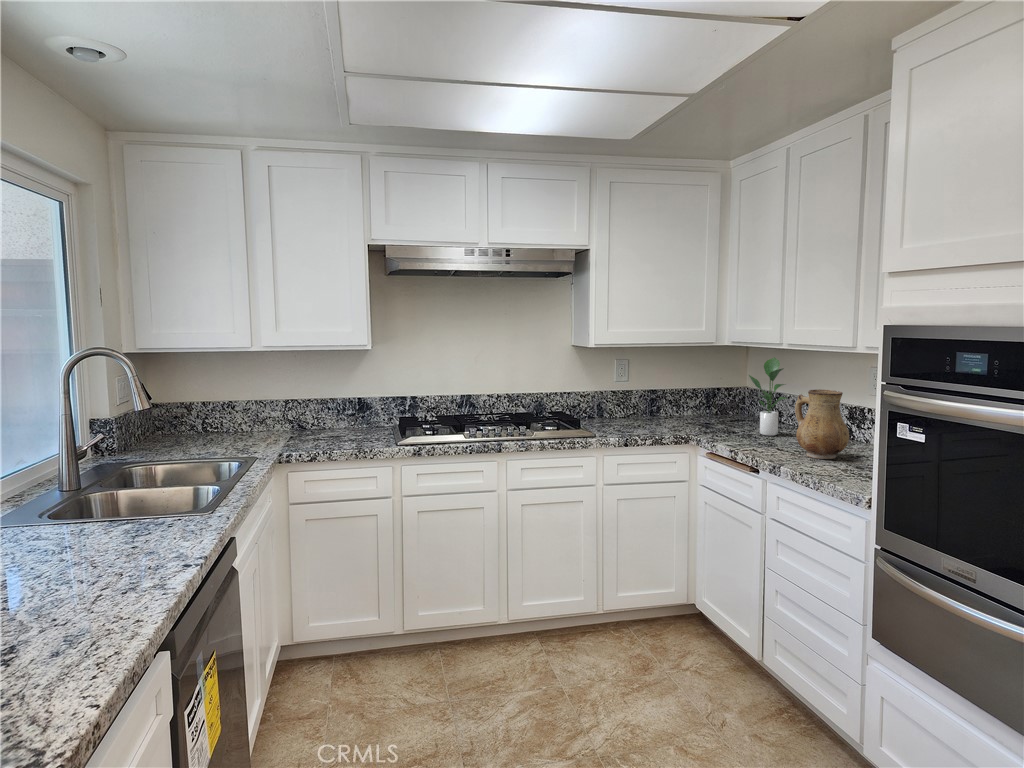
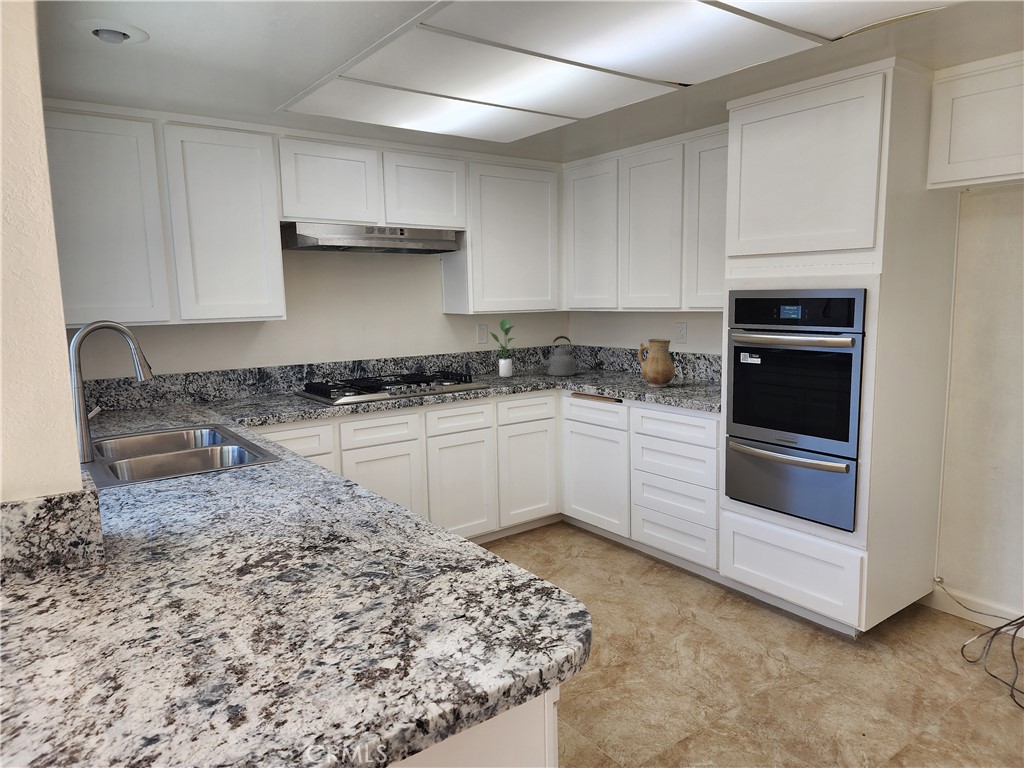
potted plant: present [749,357,787,436] -> present [490,318,517,377]
kettle: none [677,378,729,428] -> present [536,336,575,376]

